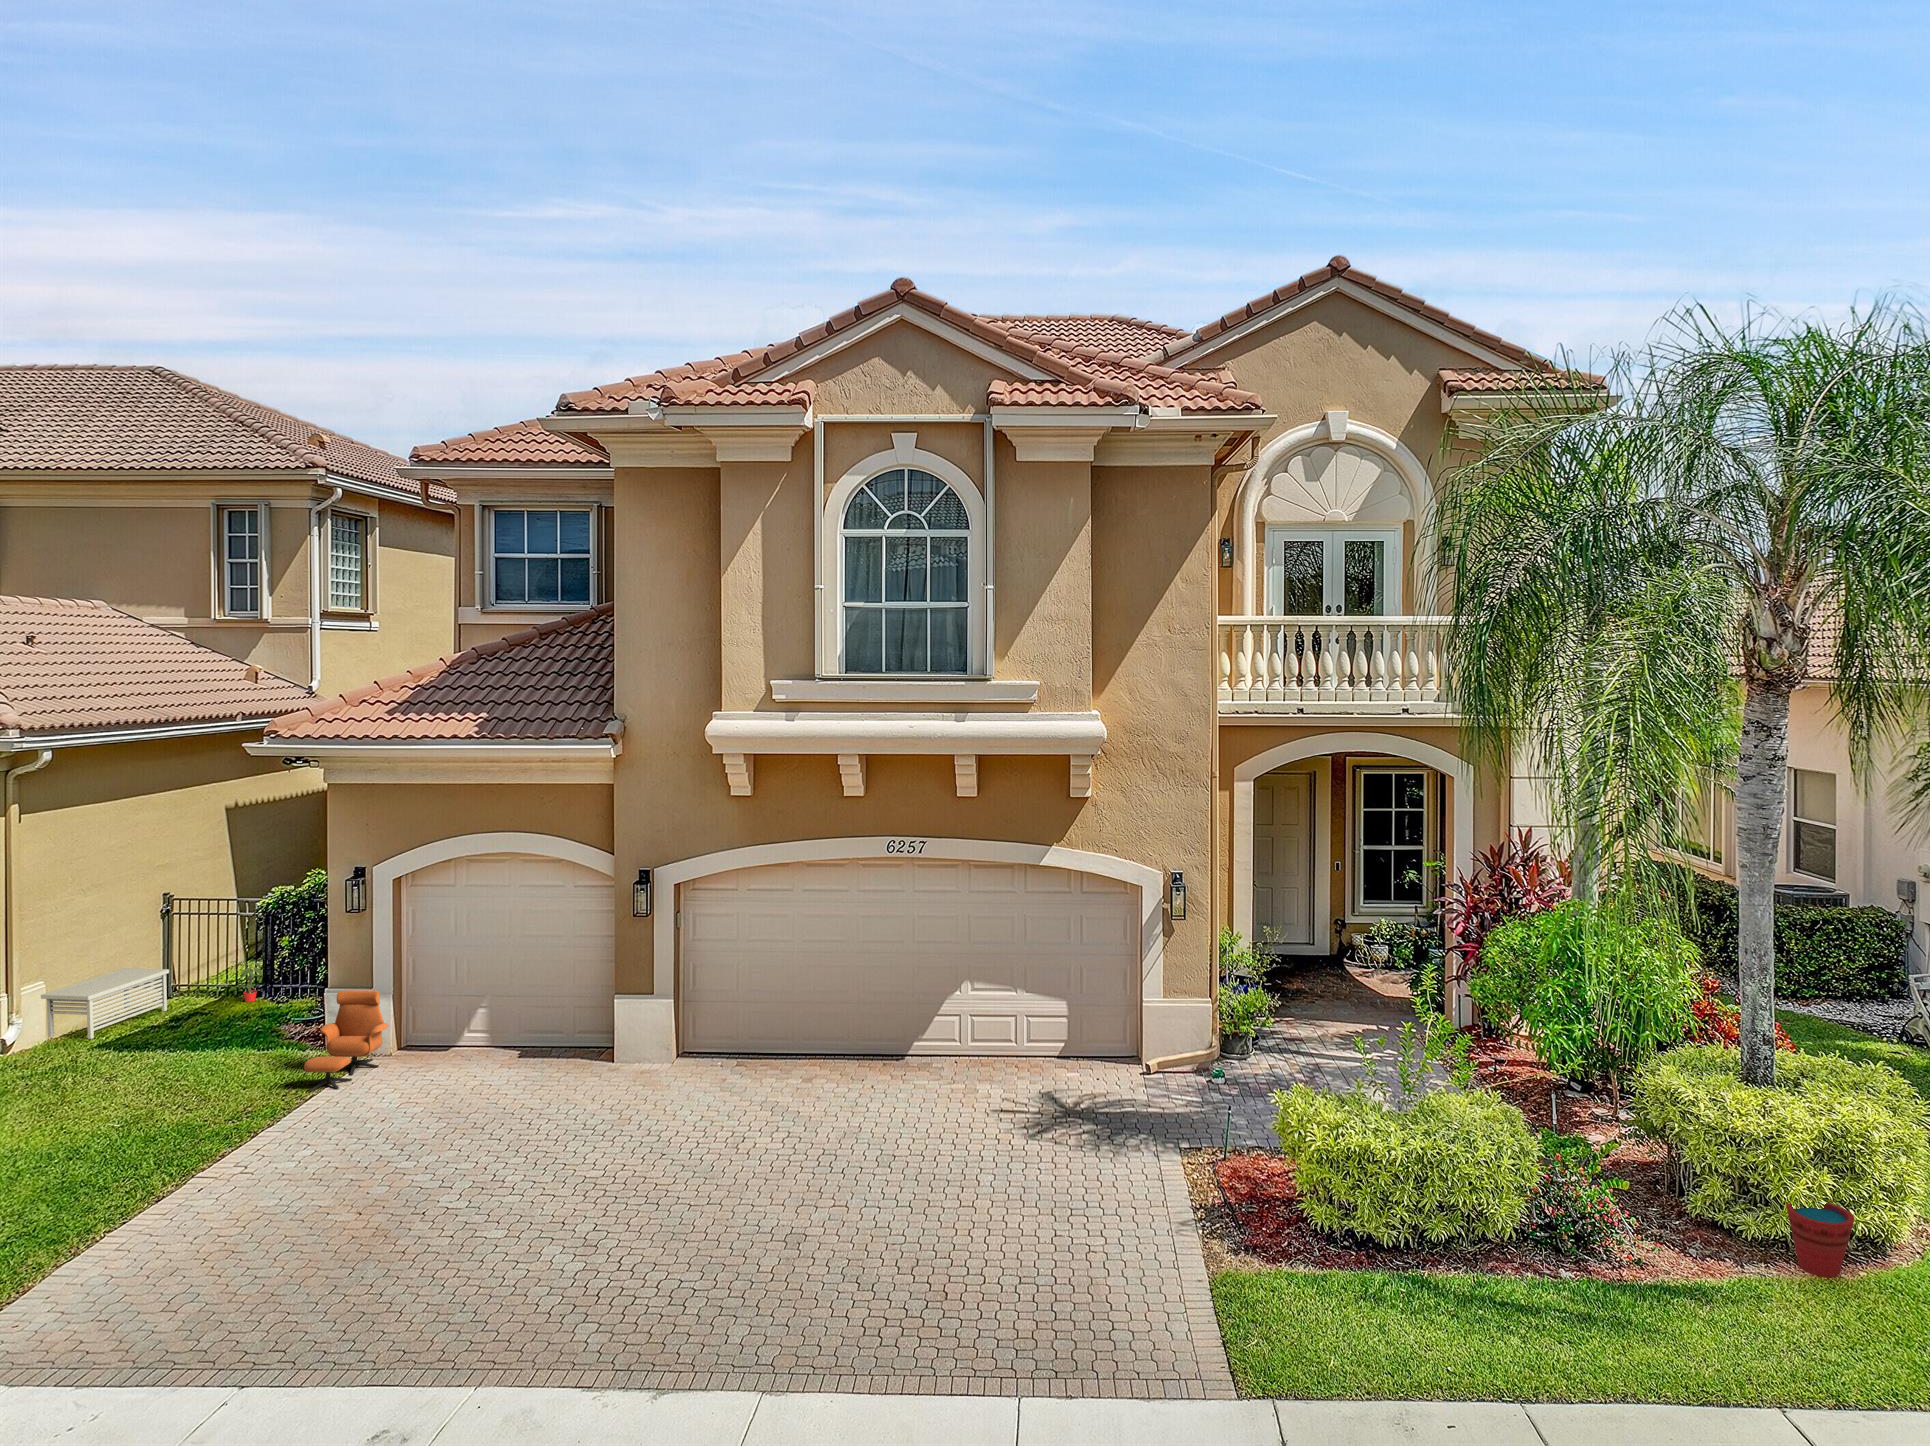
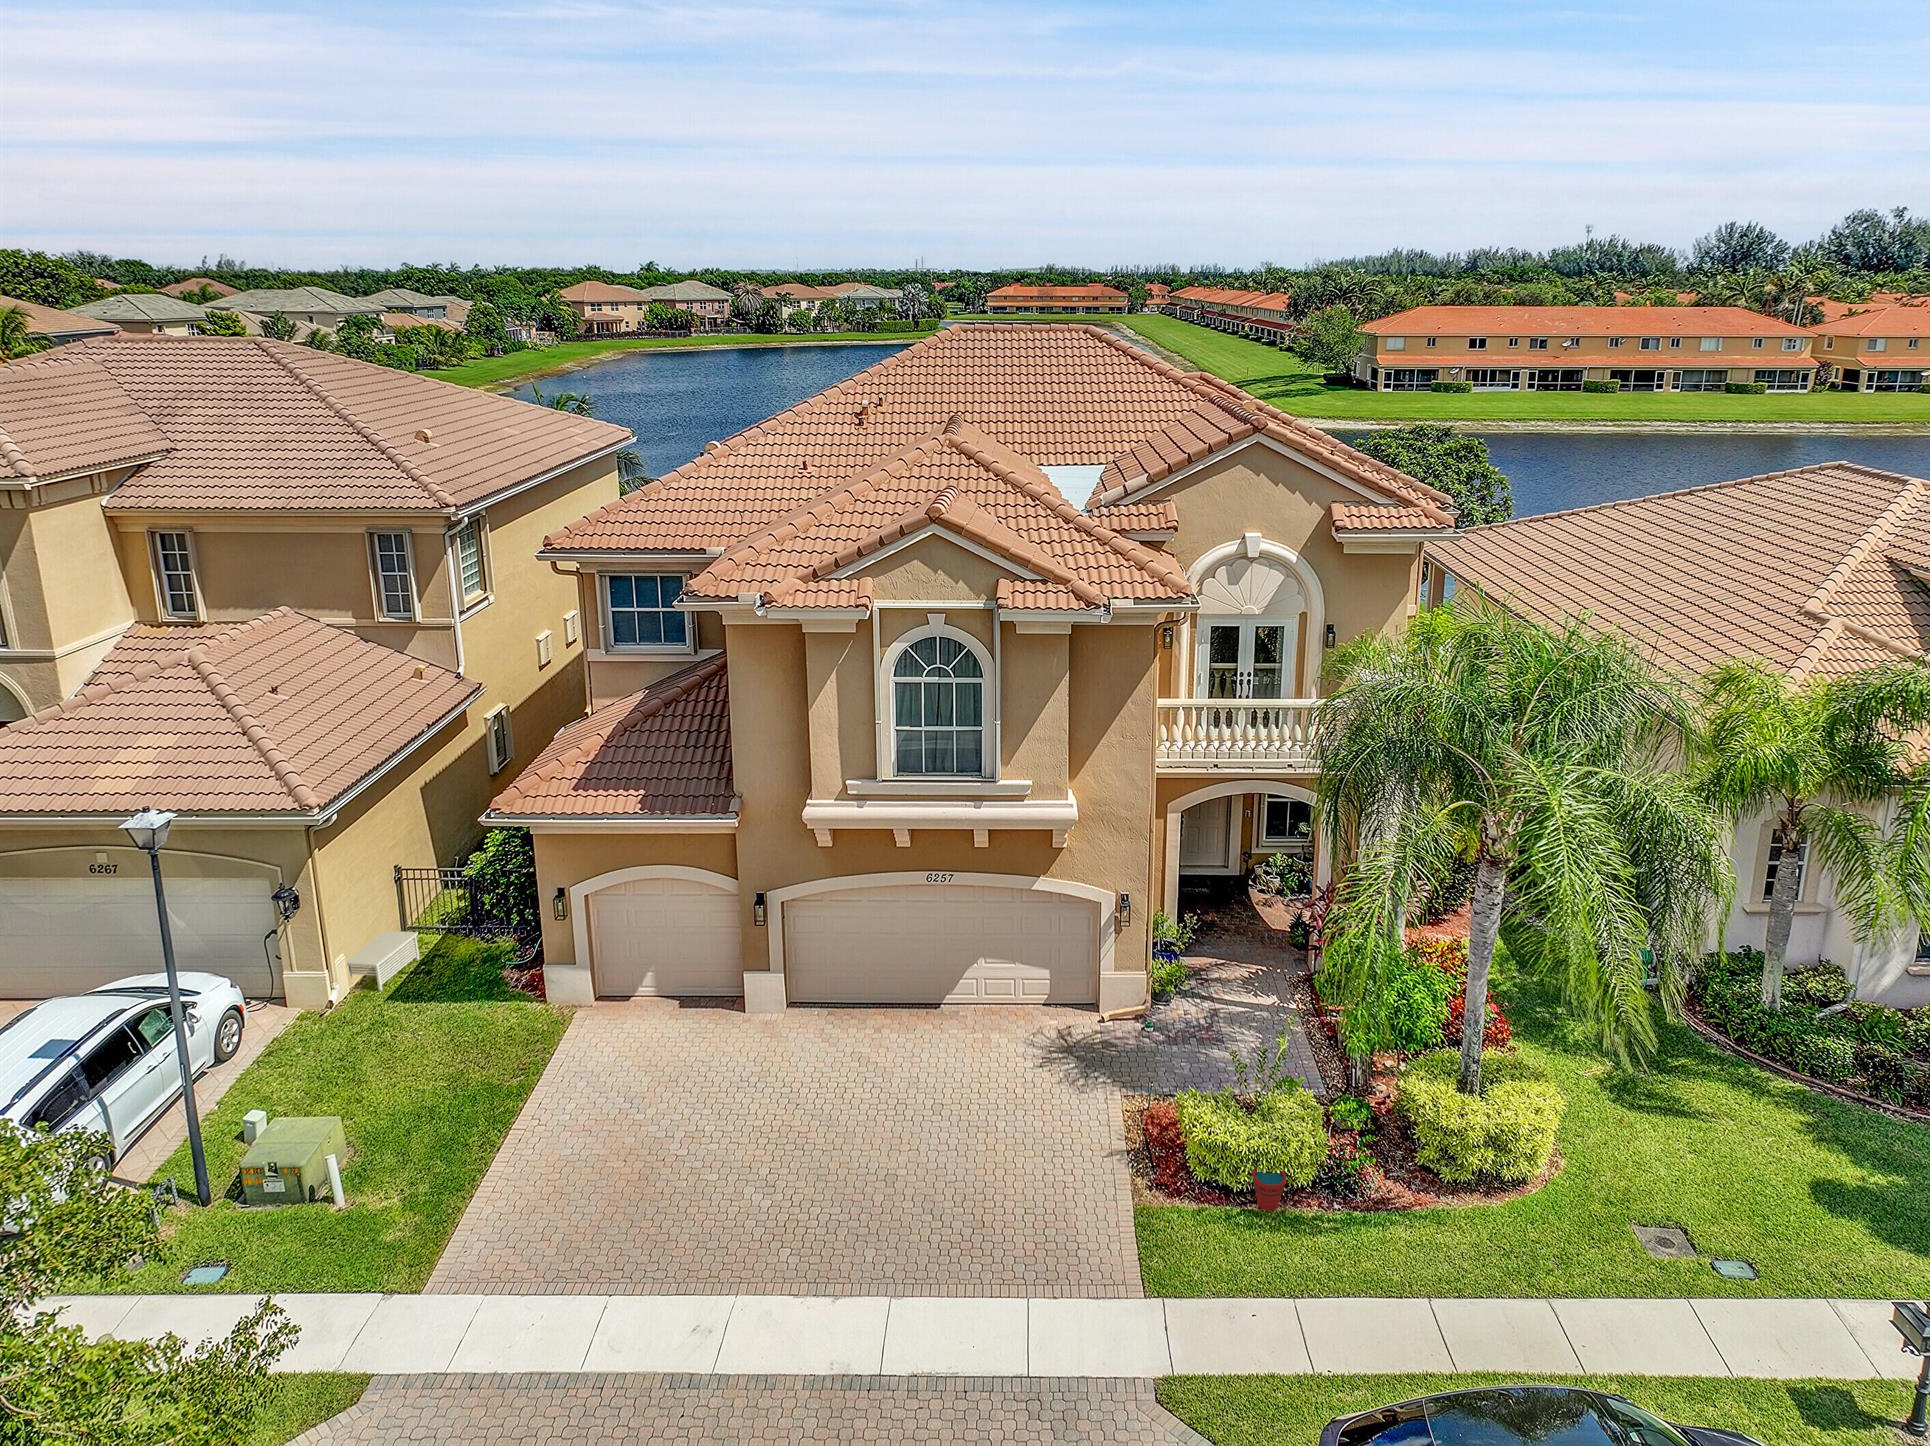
potted plant: present [238,961,263,1002] -> none [455,921,483,949]
lounge chair: present [304,990,389,1092] -> none [545,972,593,1045]
bucket: present [1786,1203,1855,1277] -> present [1252,1170,1287,1211]

